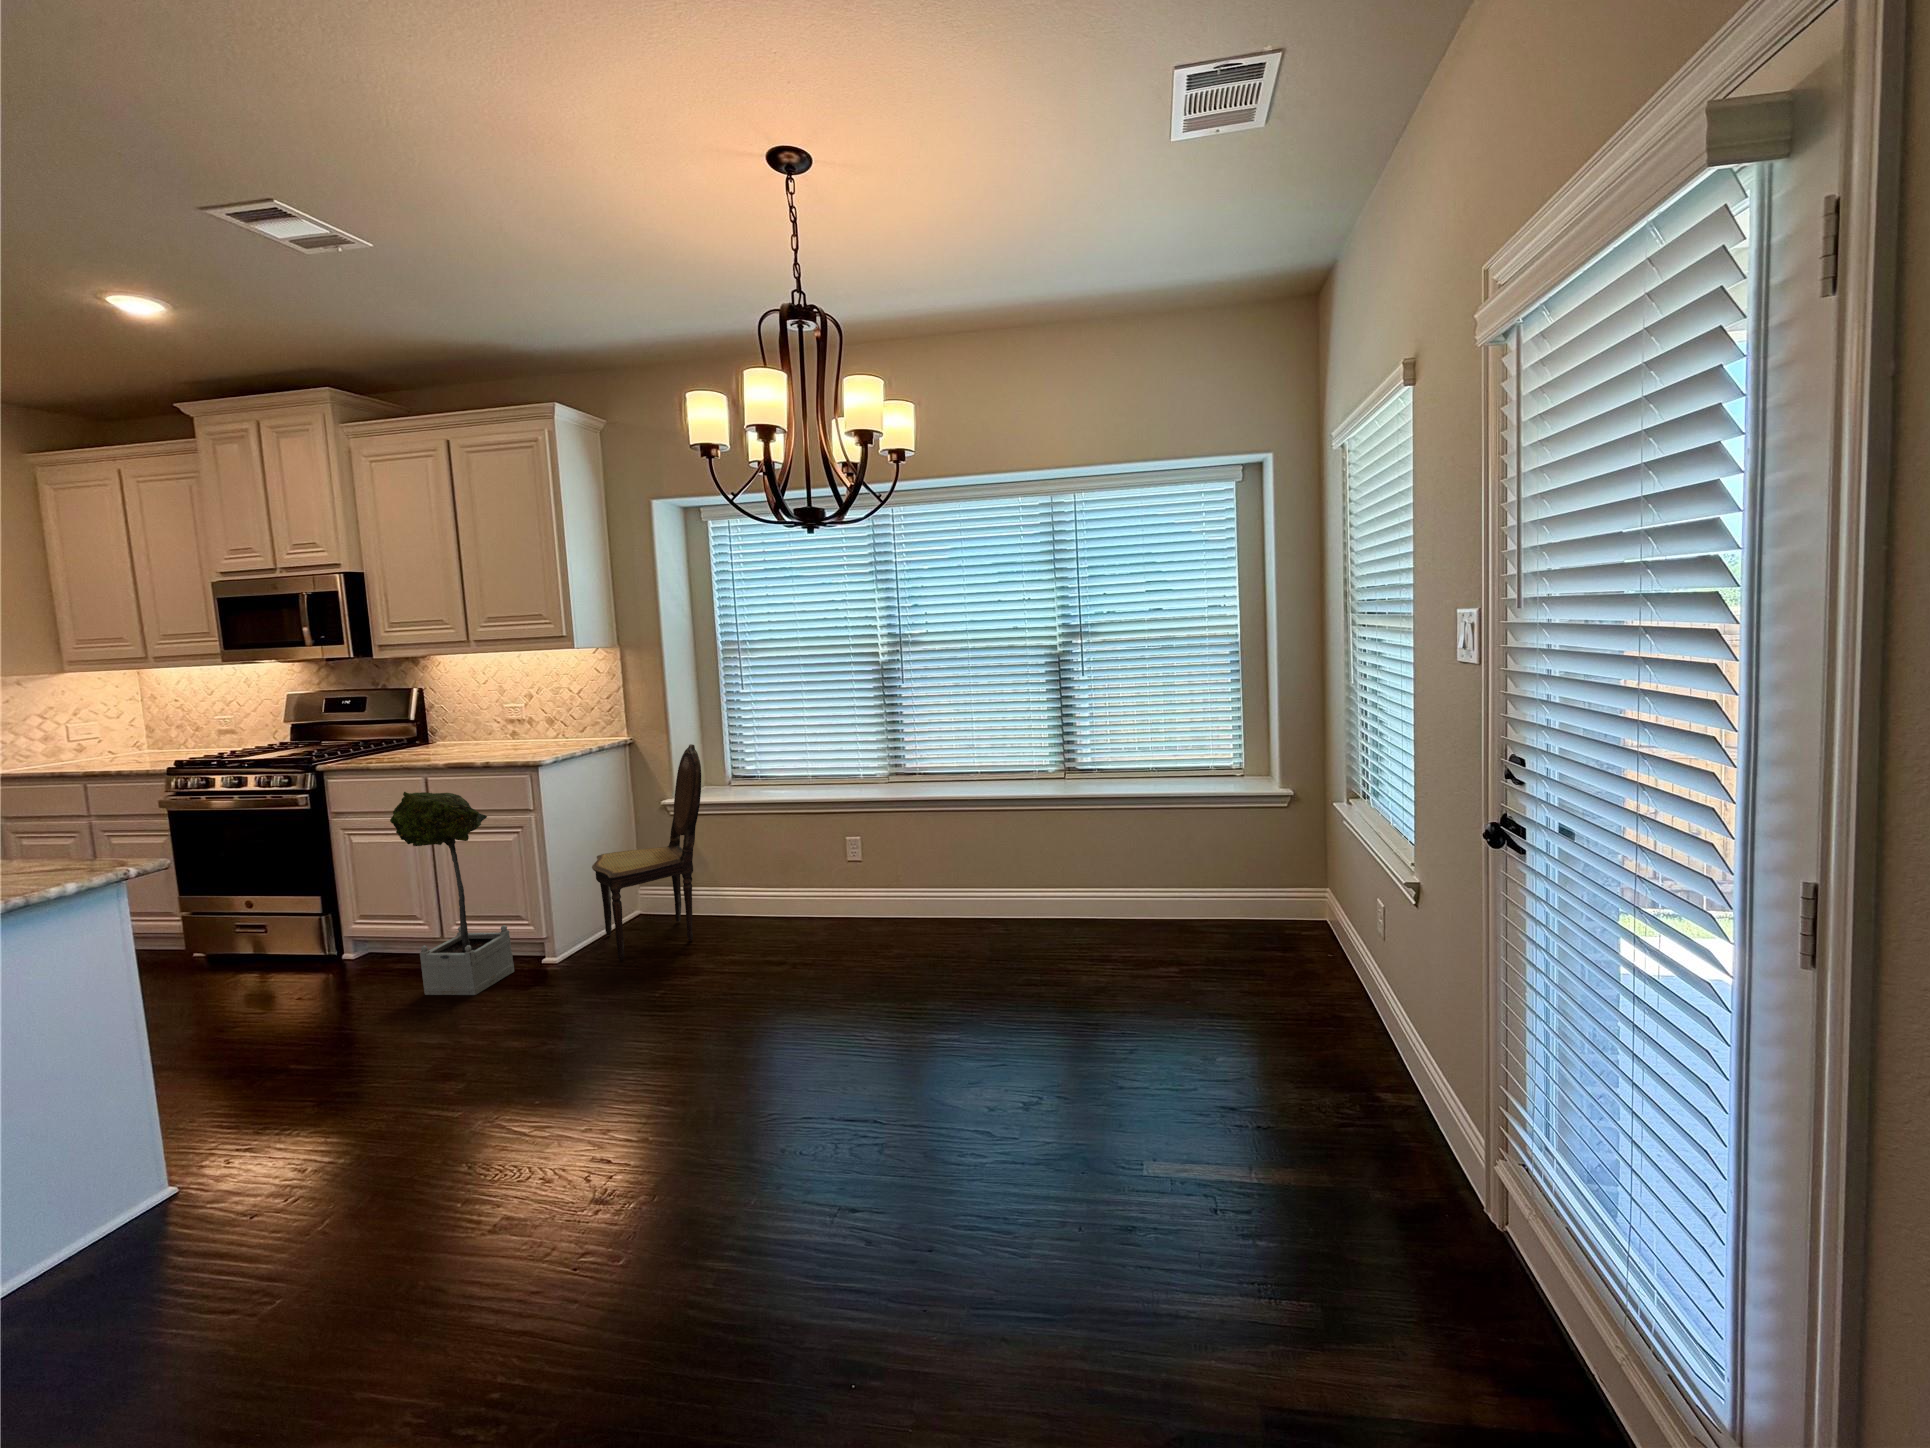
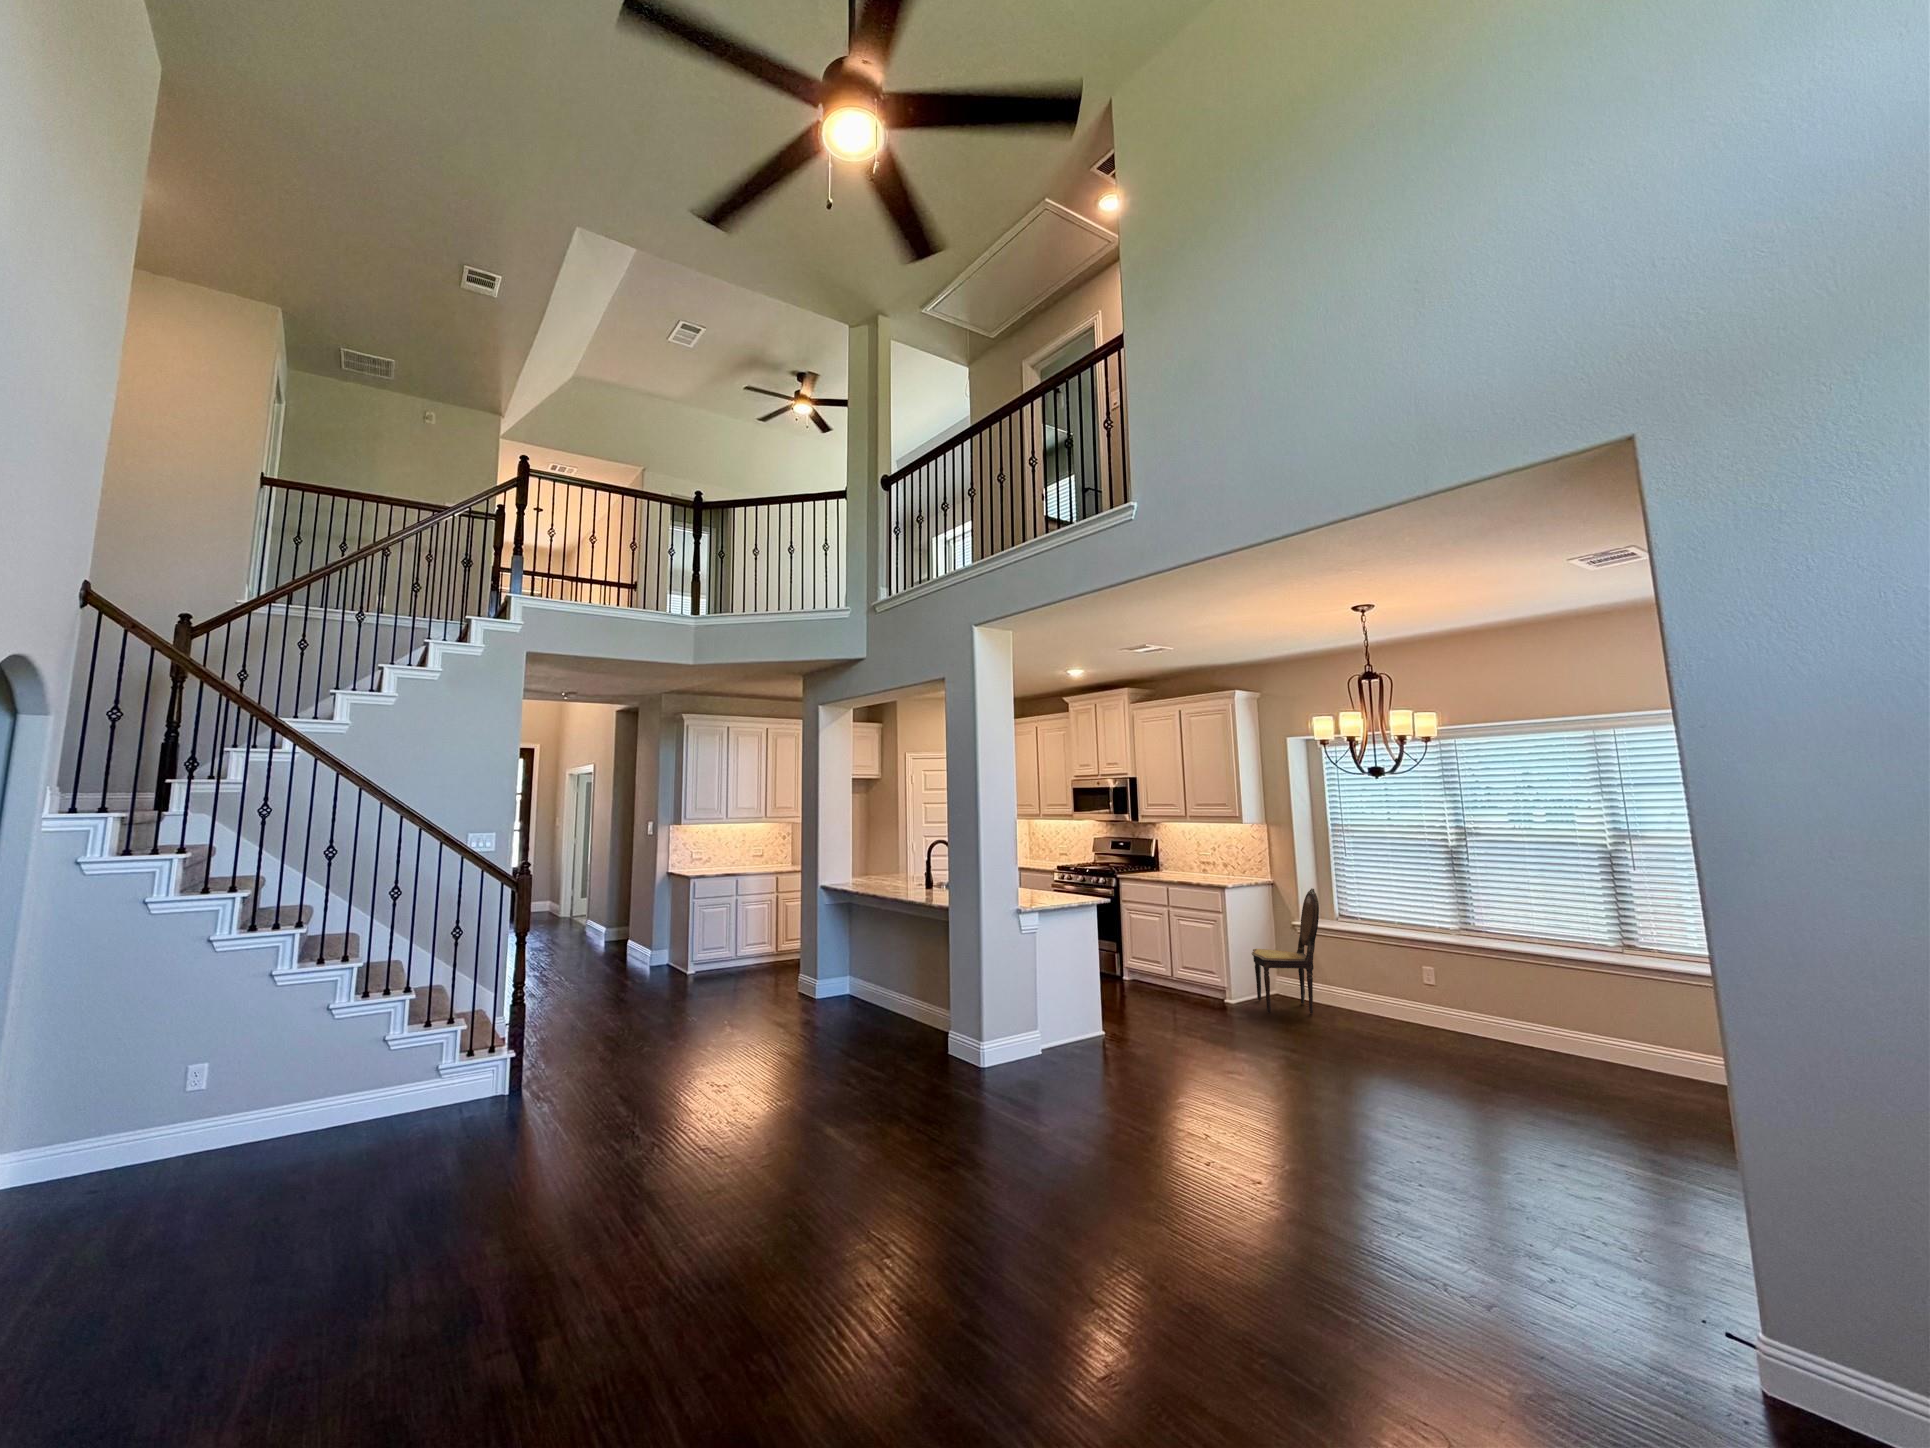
potted tree: present [390,792,514,995] -> none [1155,892,1209,1008]

